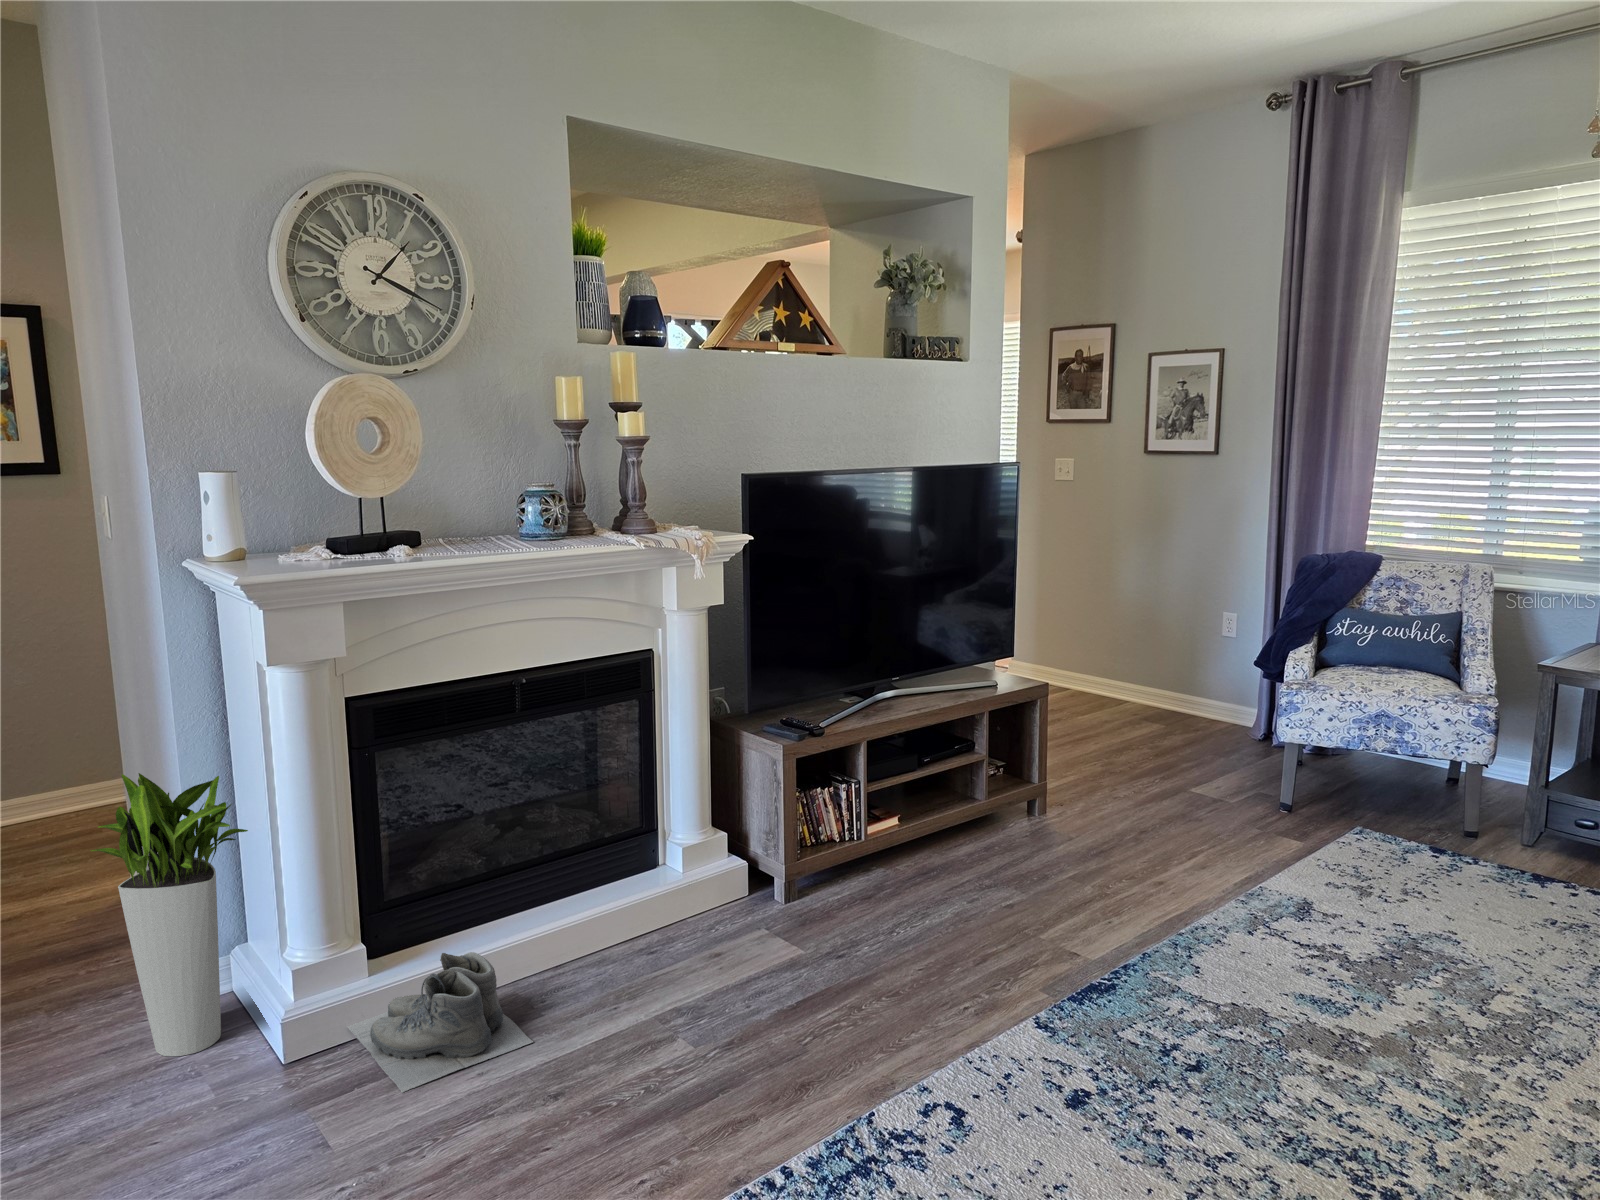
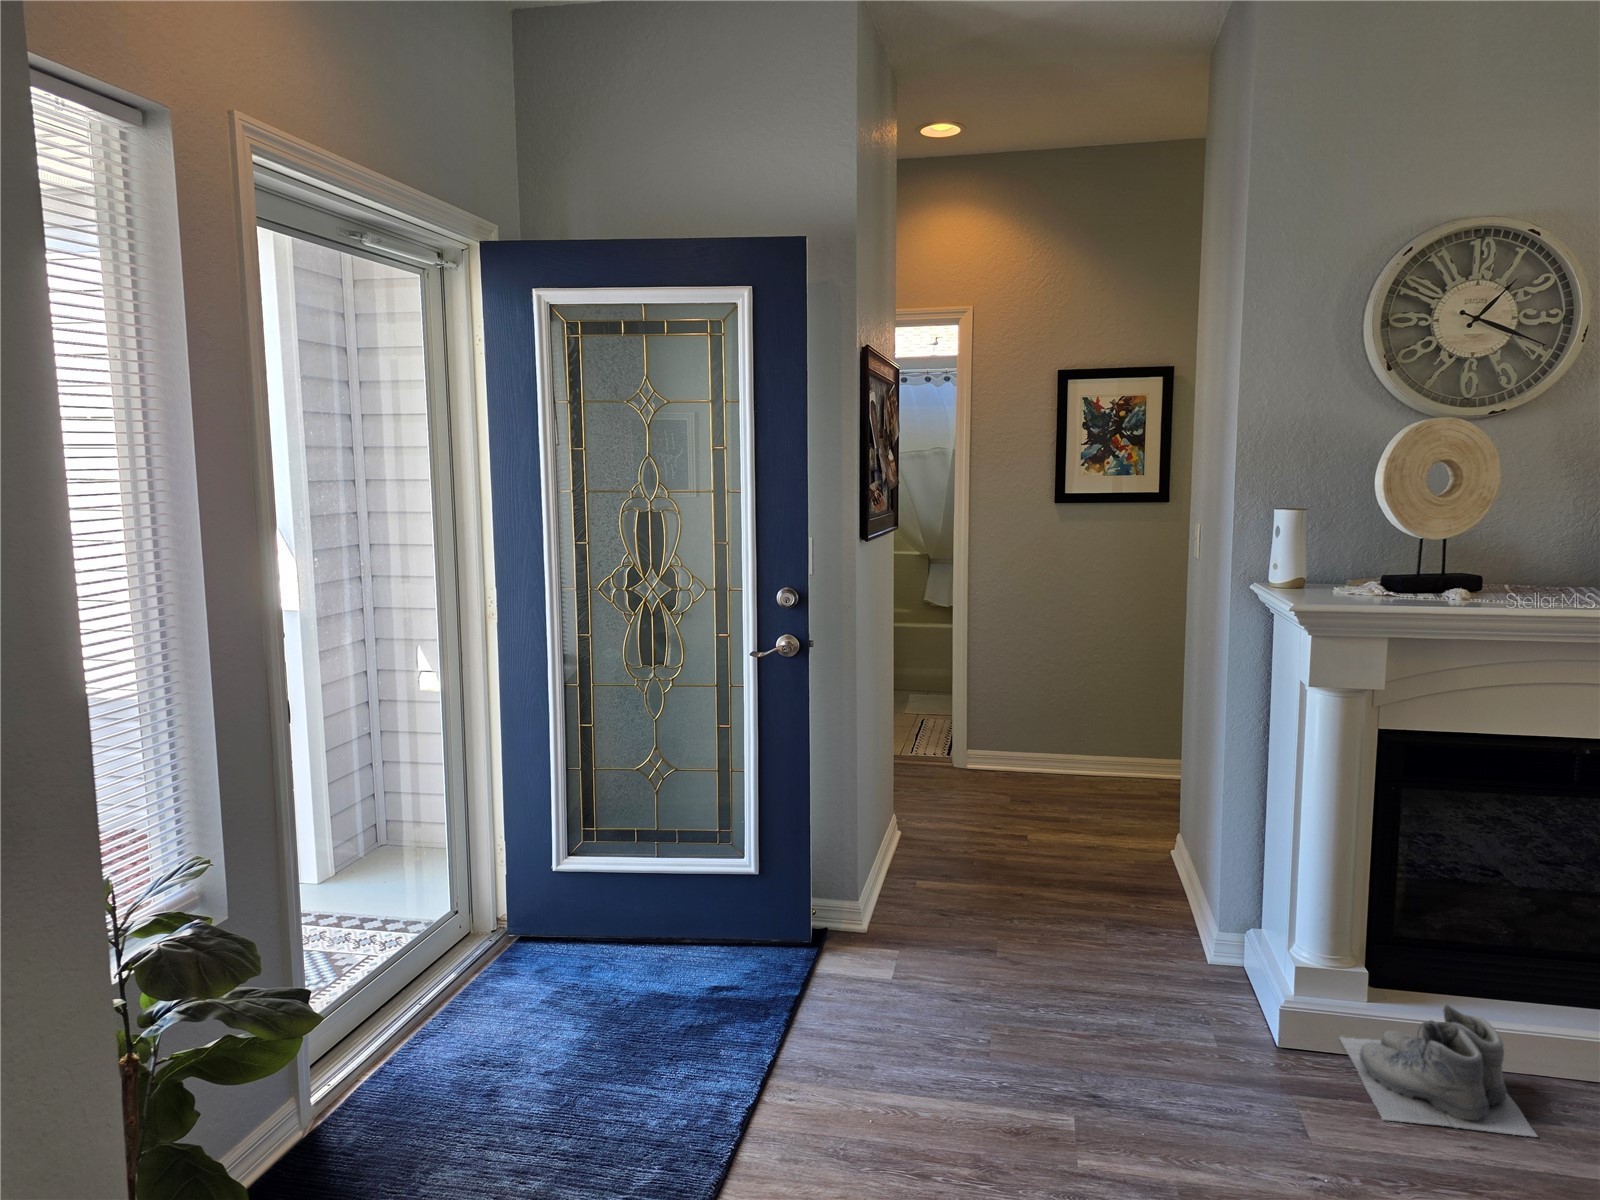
planter: present [91,773,248,1056] -> none [1150,755,1274,1005]

